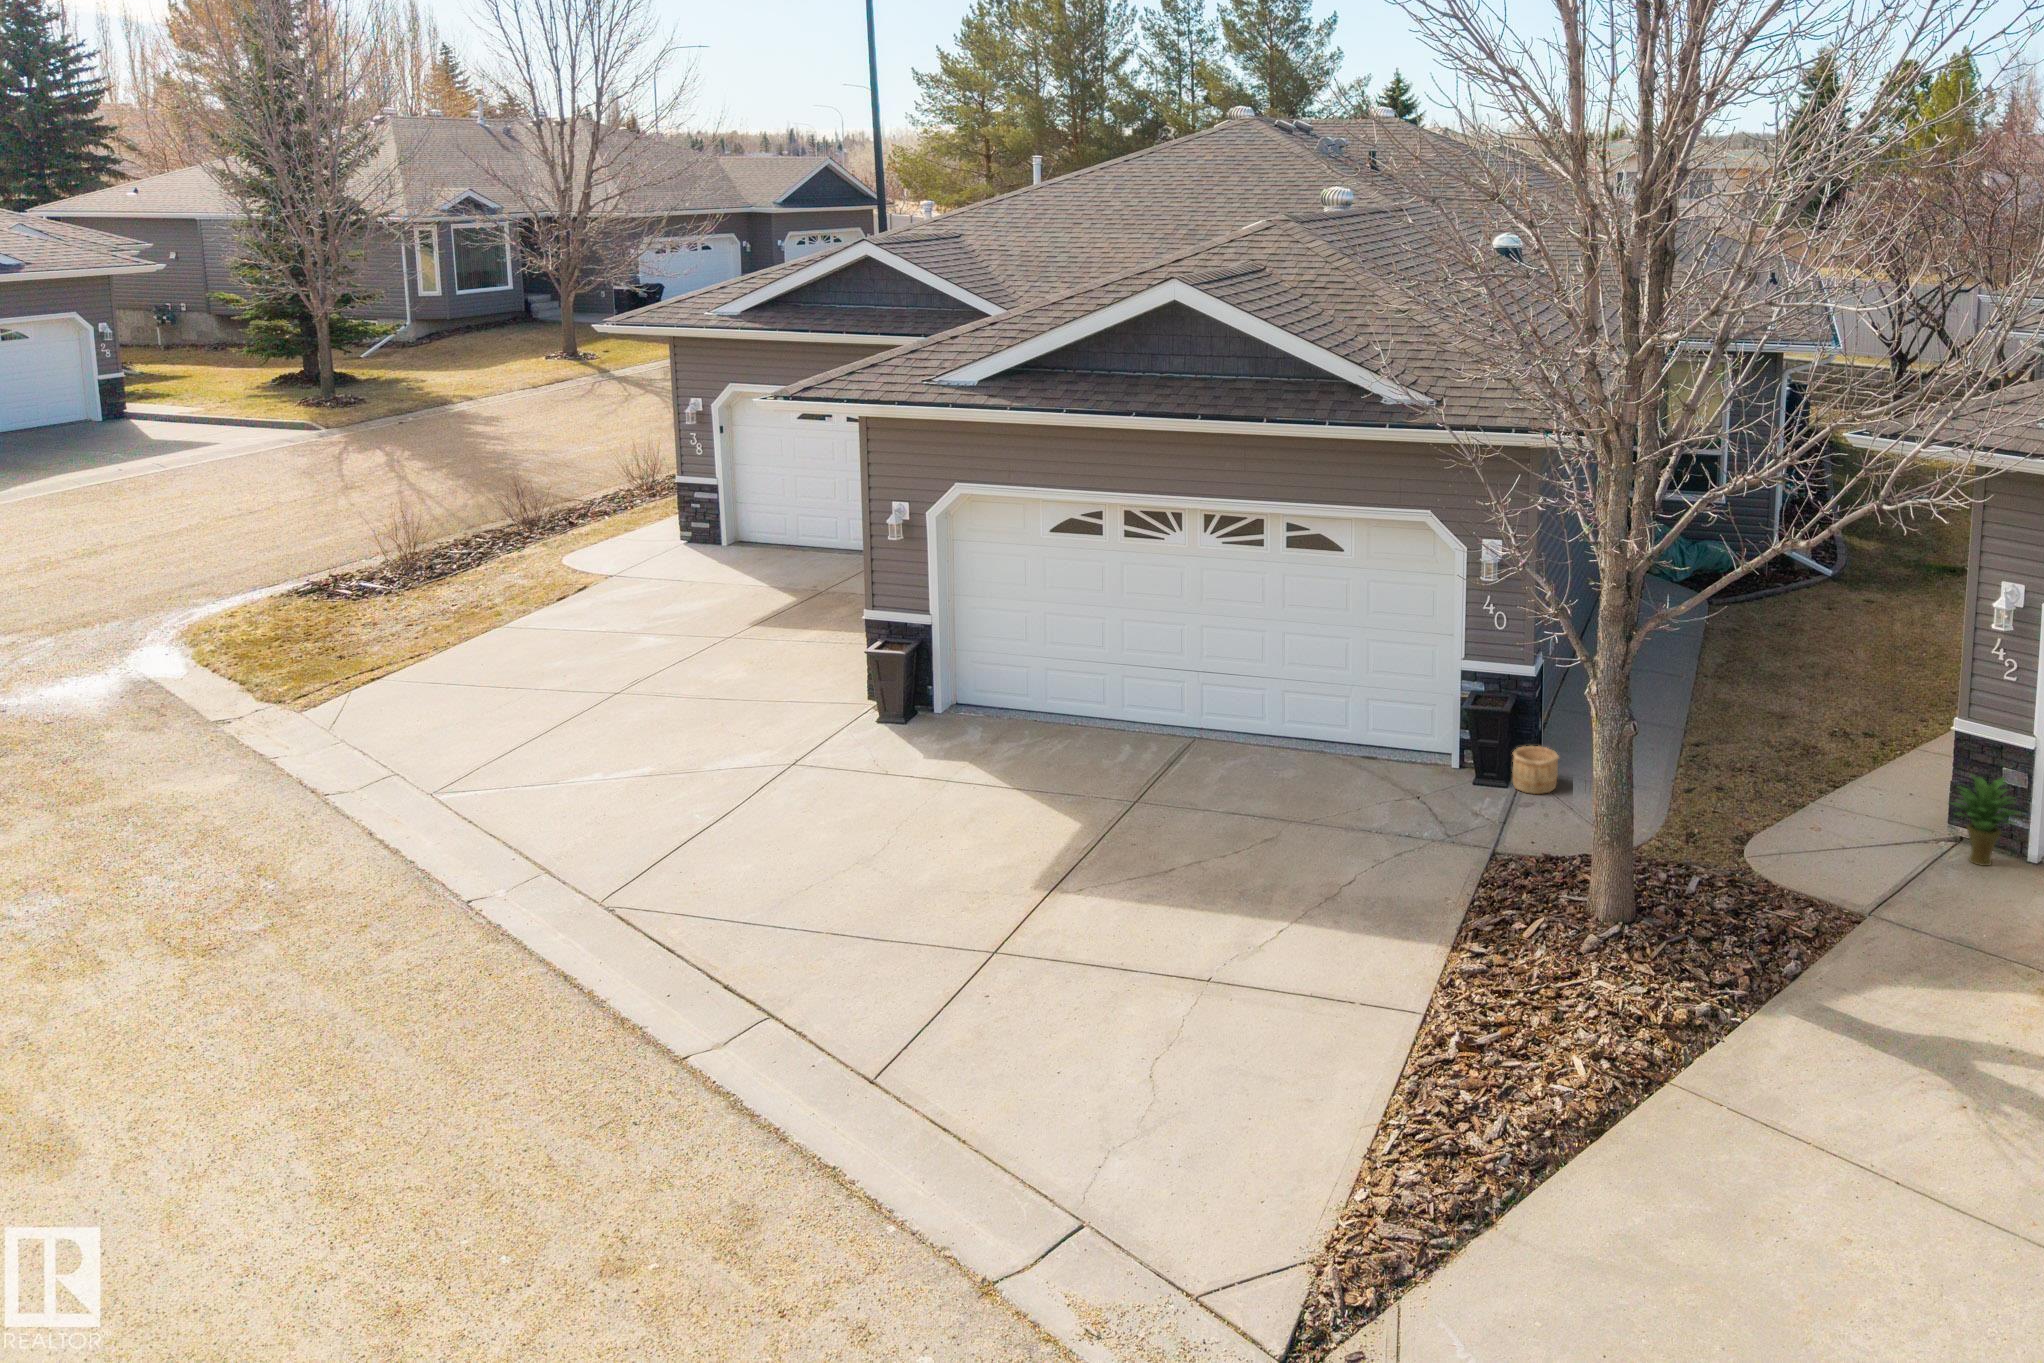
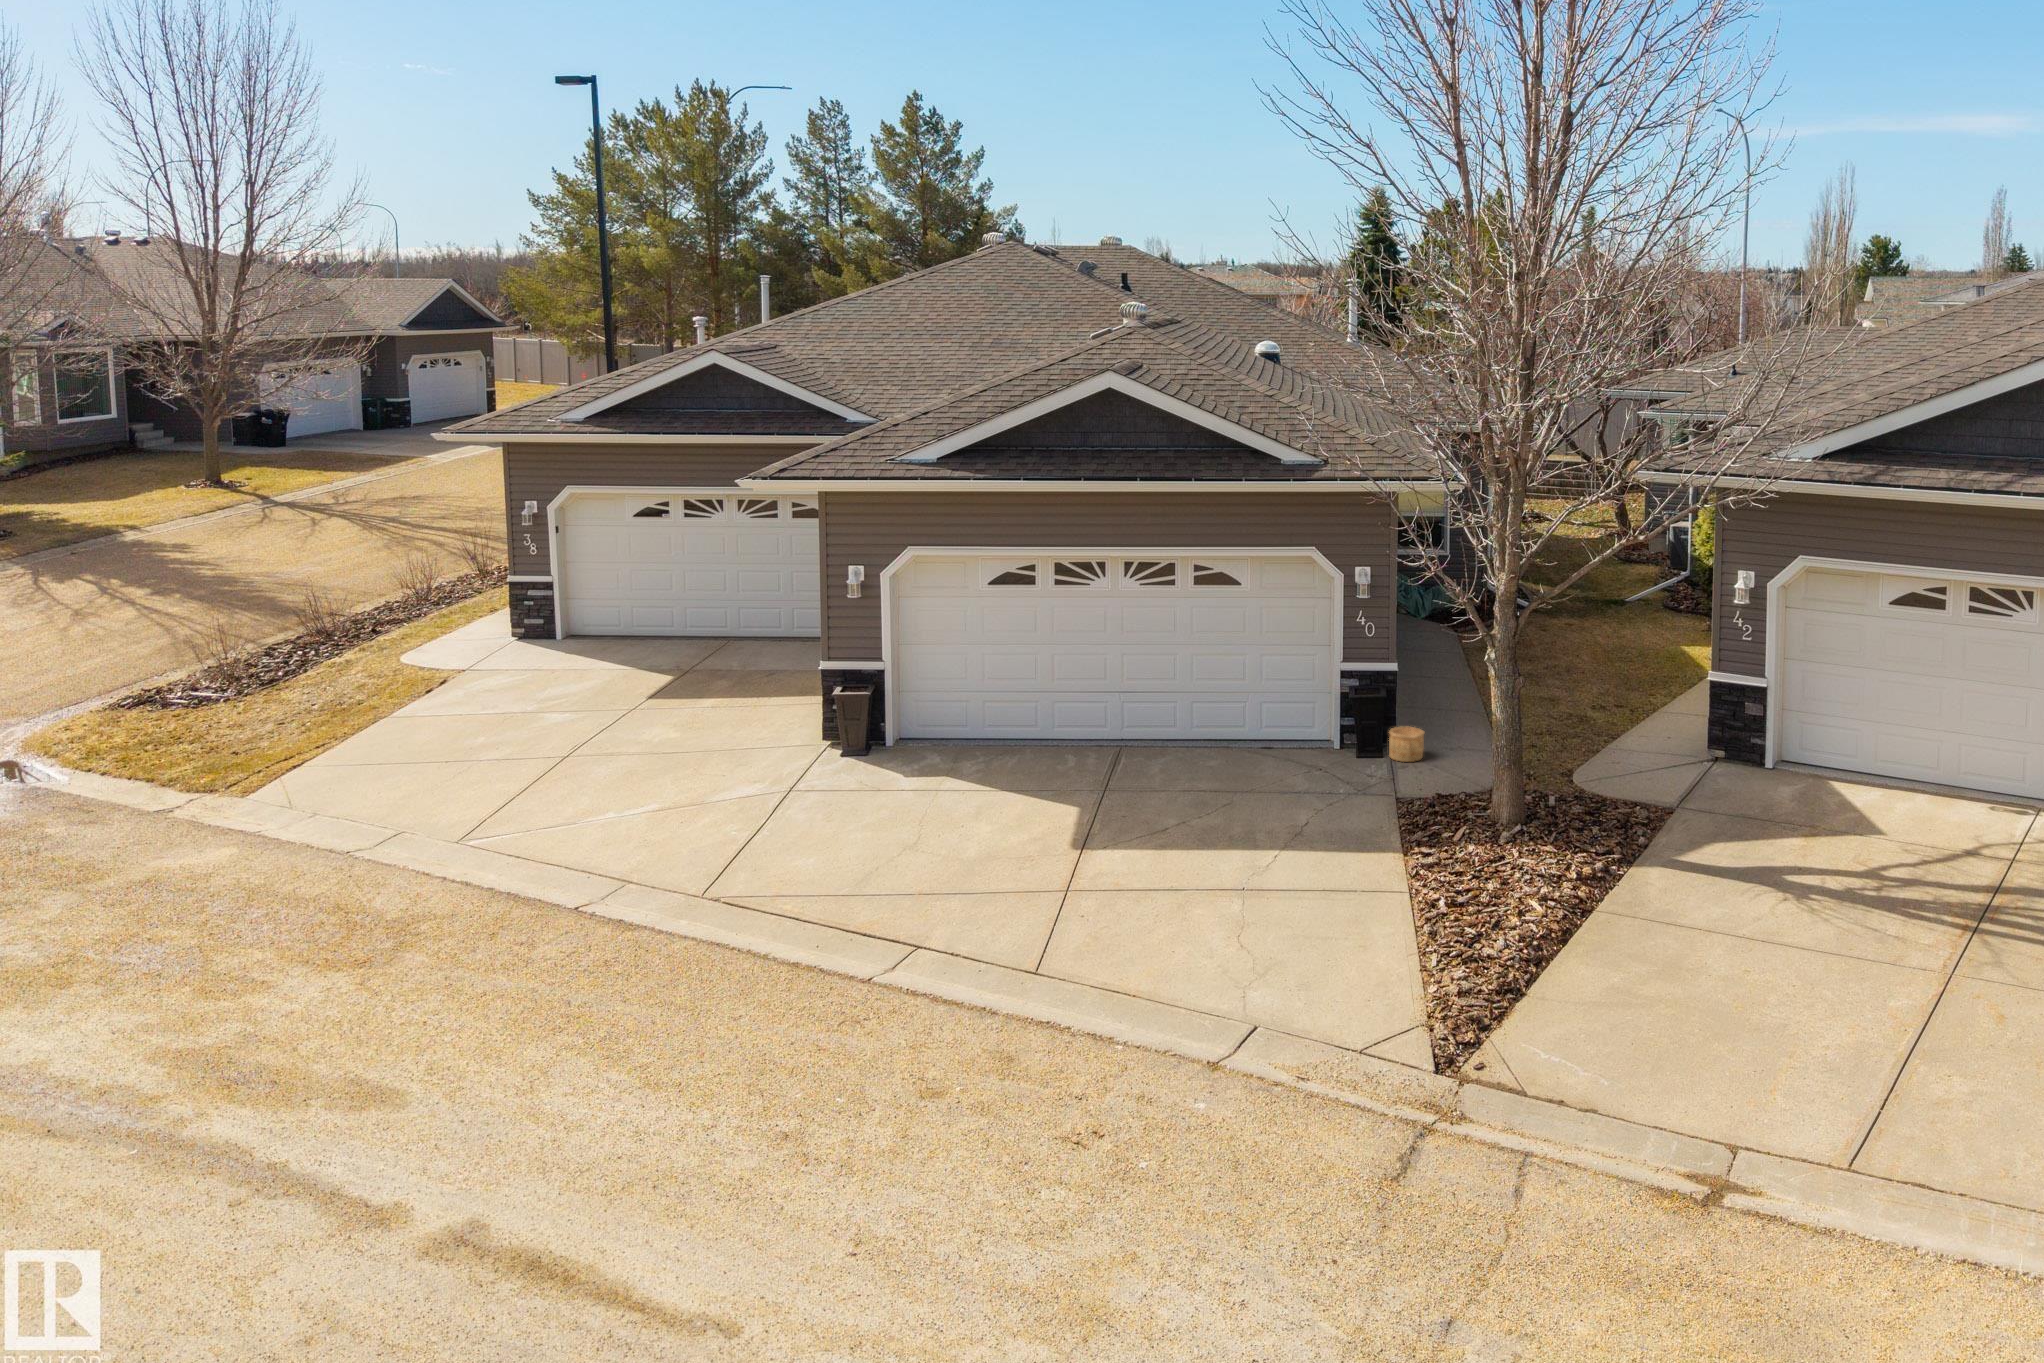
potted plant: present [1951,774,2020,866] -> none [1712,711,1763,777]

